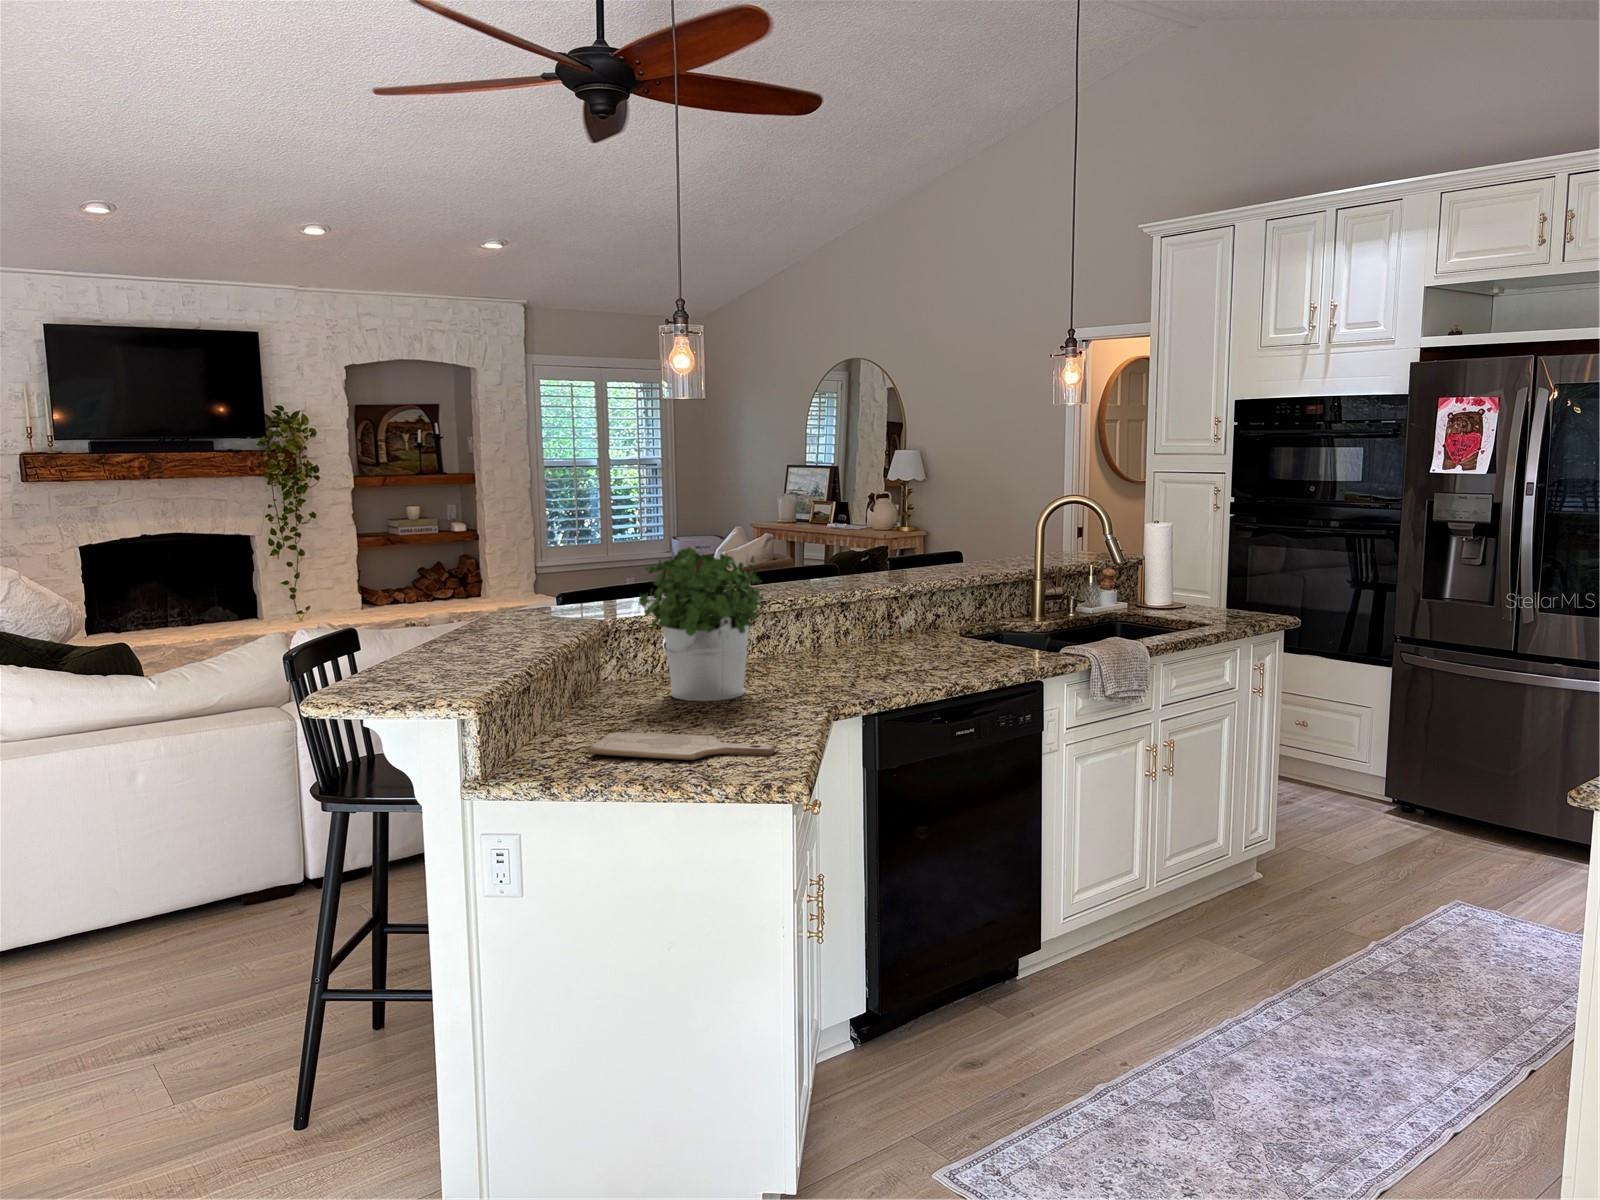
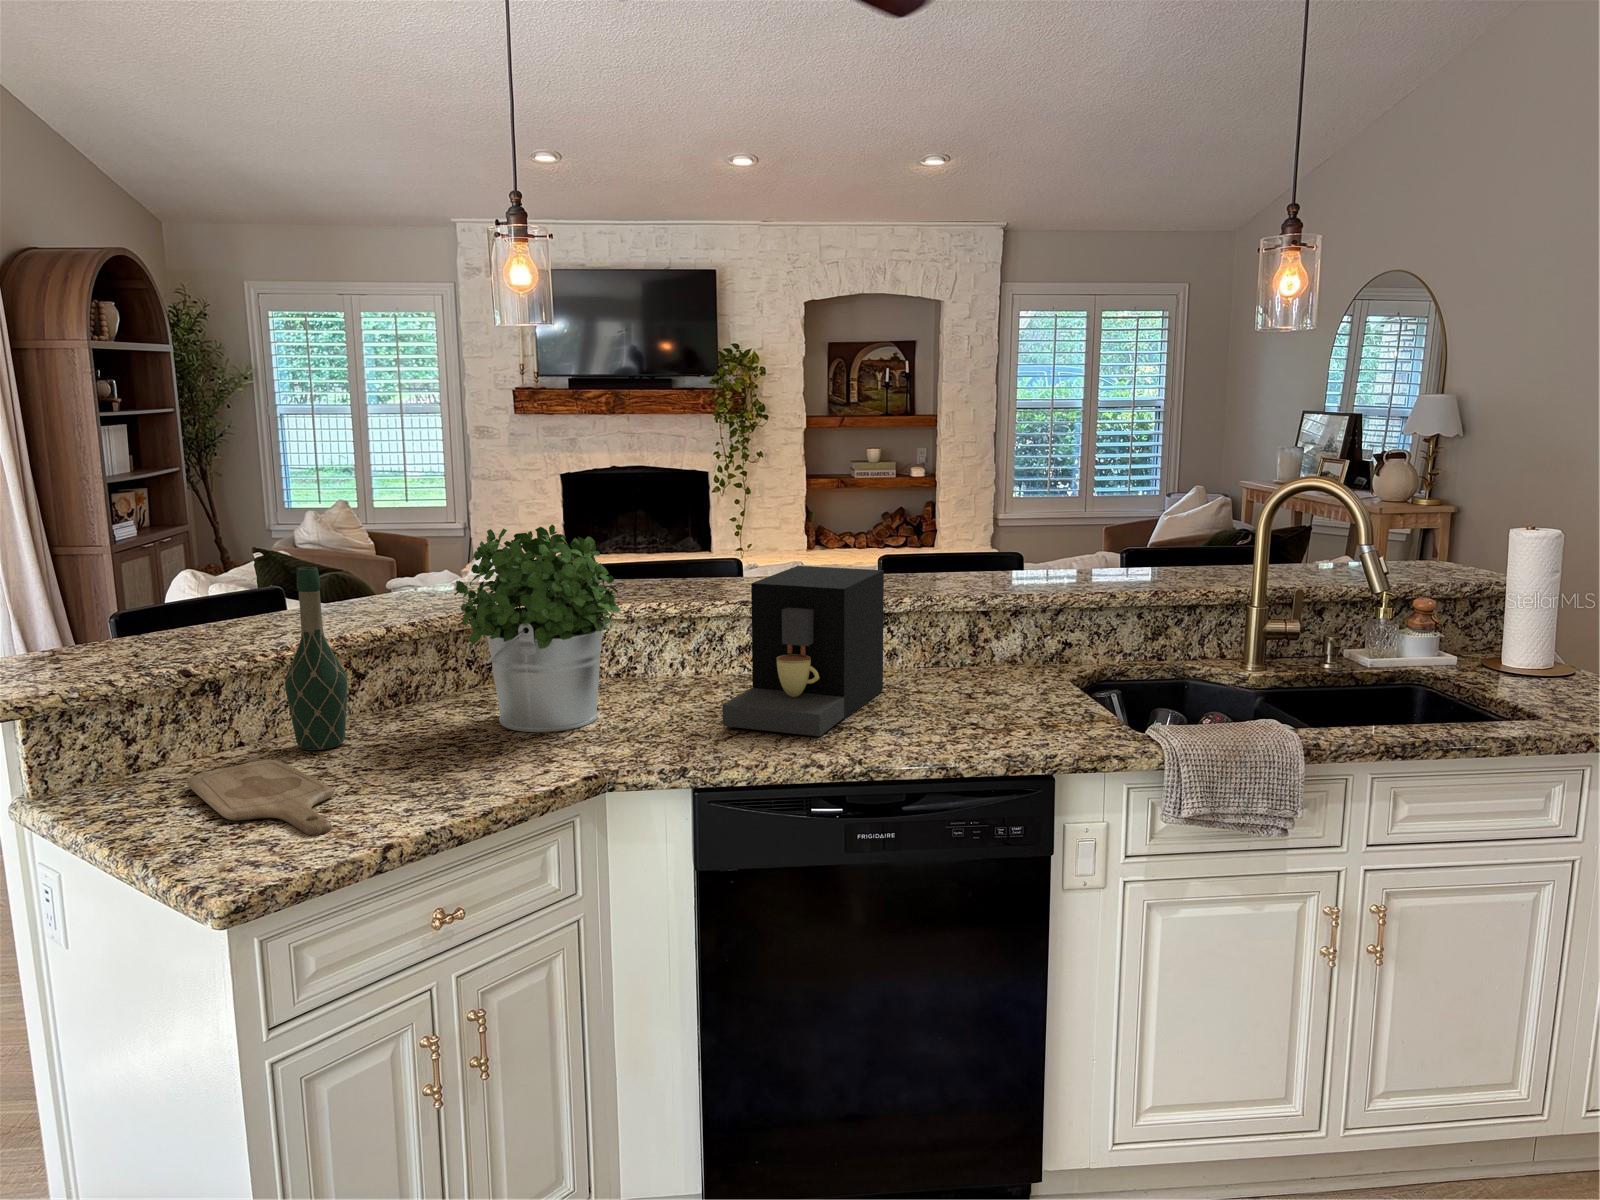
coffee maker: none [809,569,910,679] -> present [723,566,884,737]
wine bottle: none [569,584,616,731] -> present [285,567,348,750]

